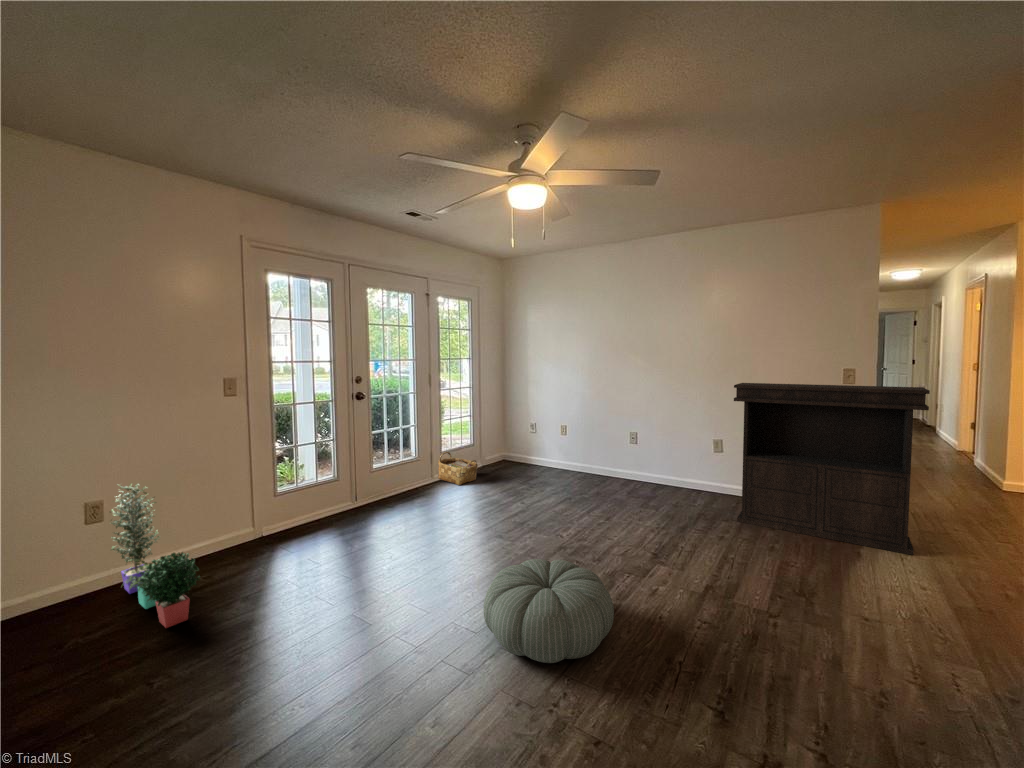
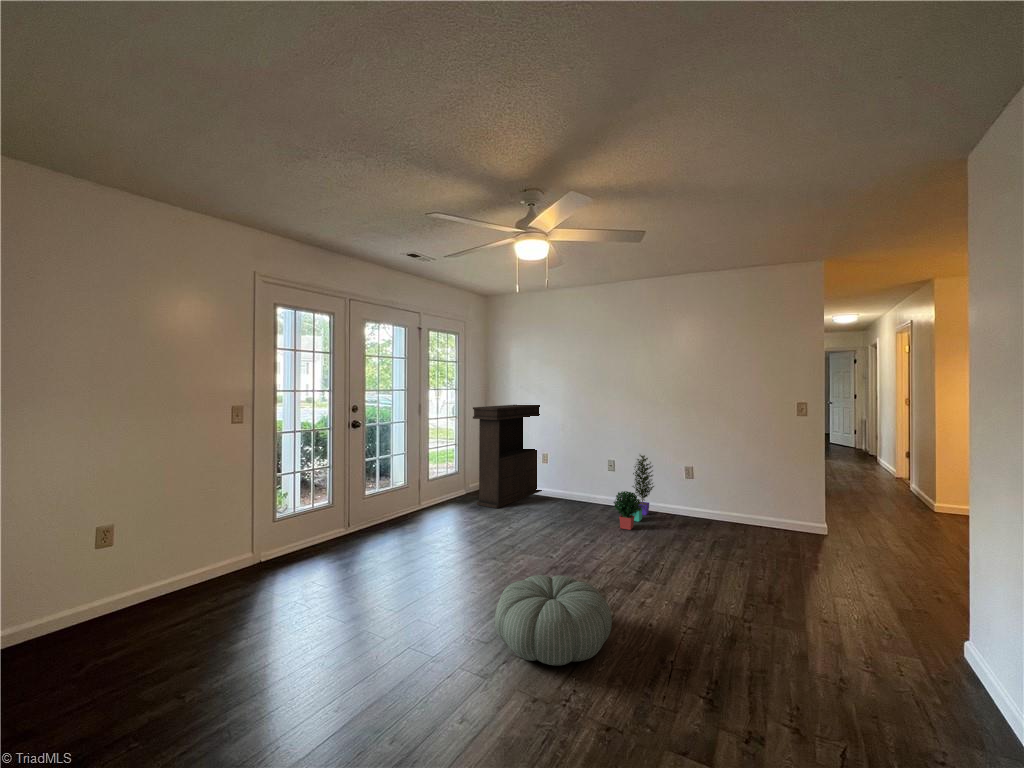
console table: present [734,383,930,555] -> present [473,405,542,508]
woven basket: present [438,452,478,485] -> none [425,480,464,512]
potted plant: present [111,484,200,628] -> present [614,455,654,530]

